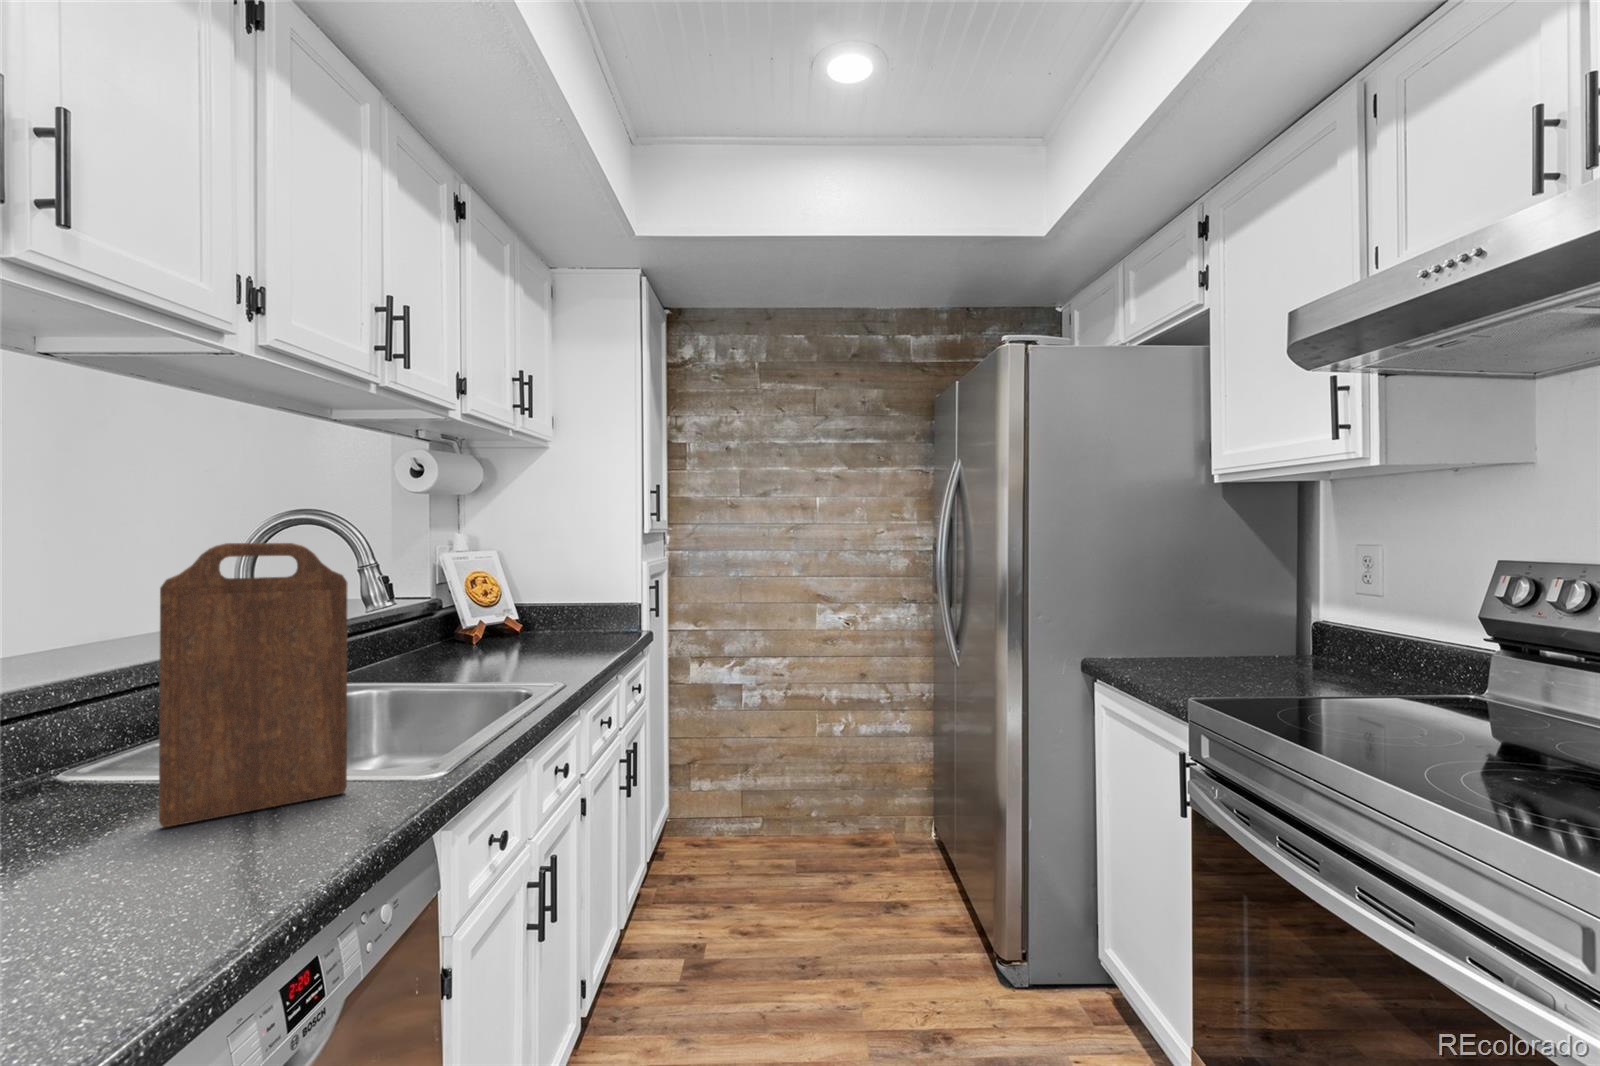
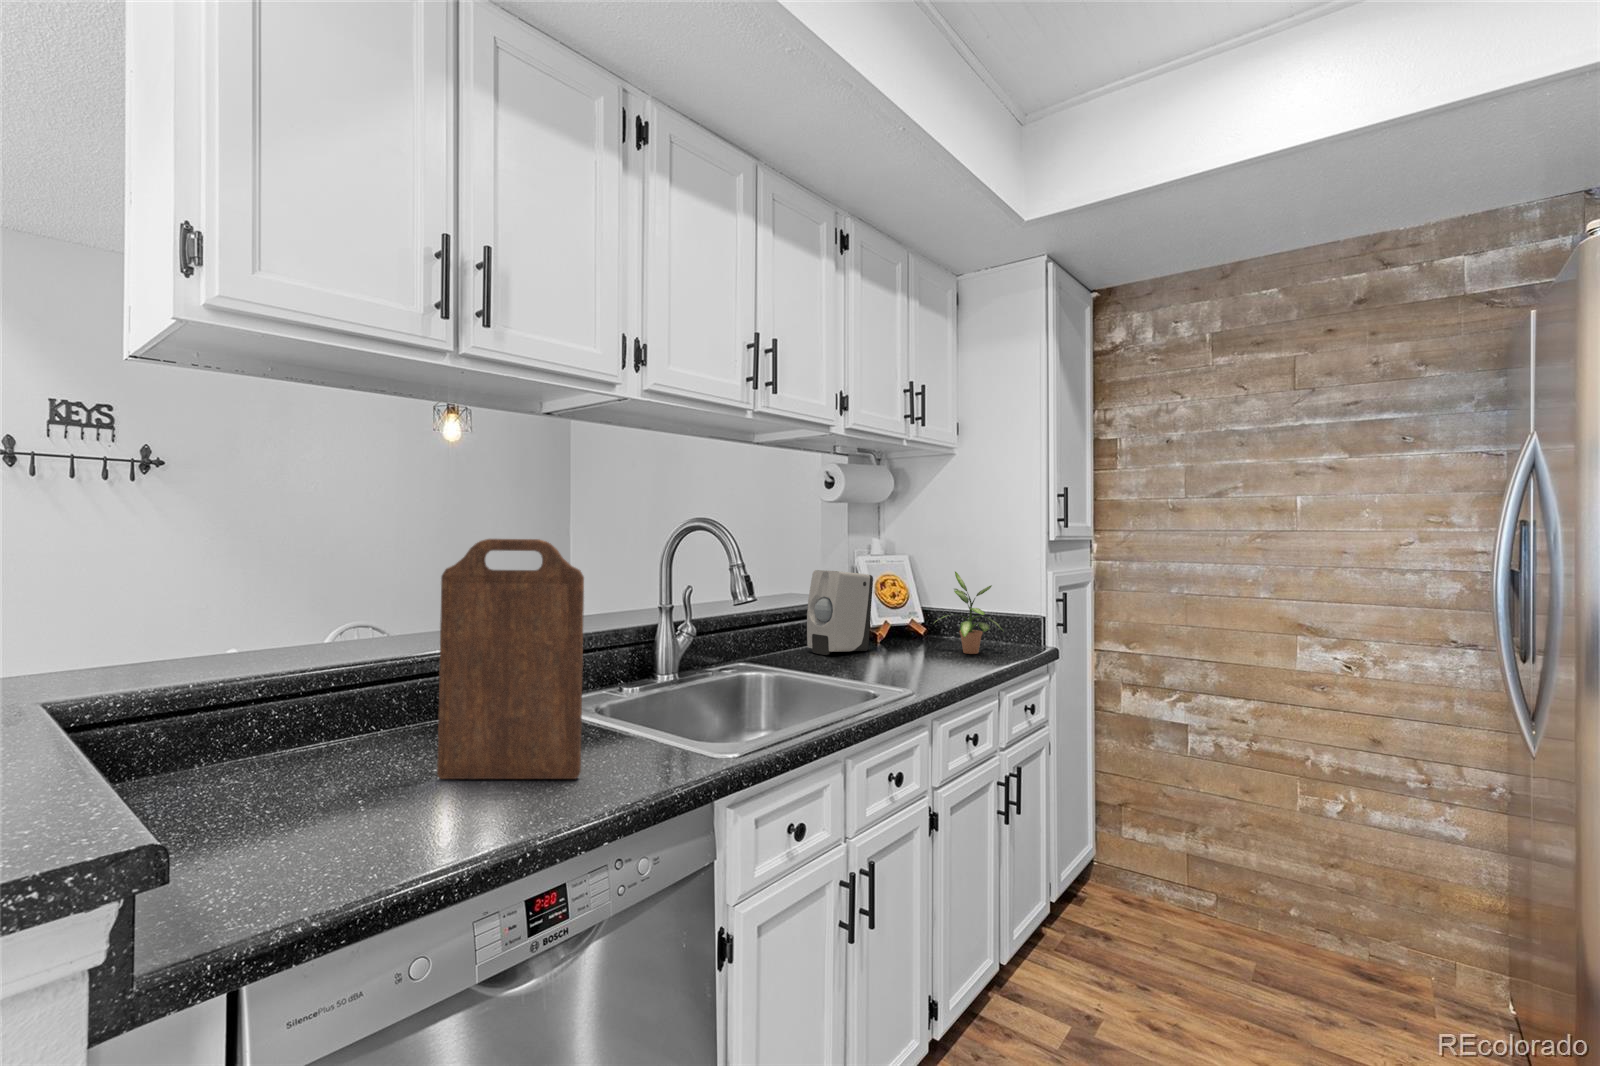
potted plant: none [543,564,613,642] -> present [934,572,1002,654]
soap dispenser: none [413,568,484,658] -> present [807,570,873,655]

